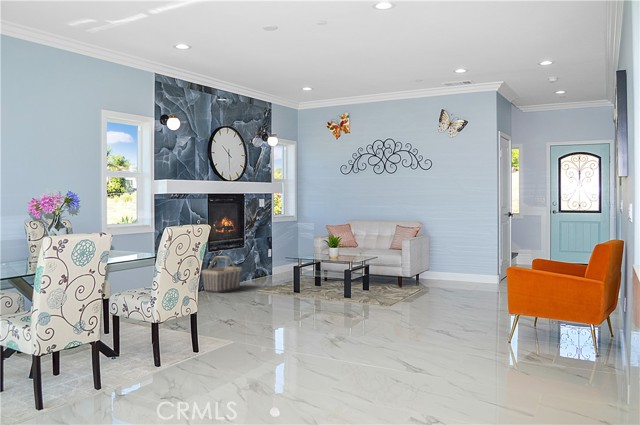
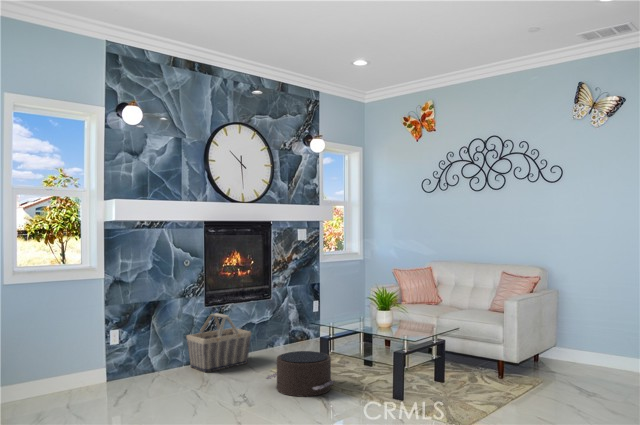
pouf: none [265,275,309,298] -> present [266,351,335,396]

